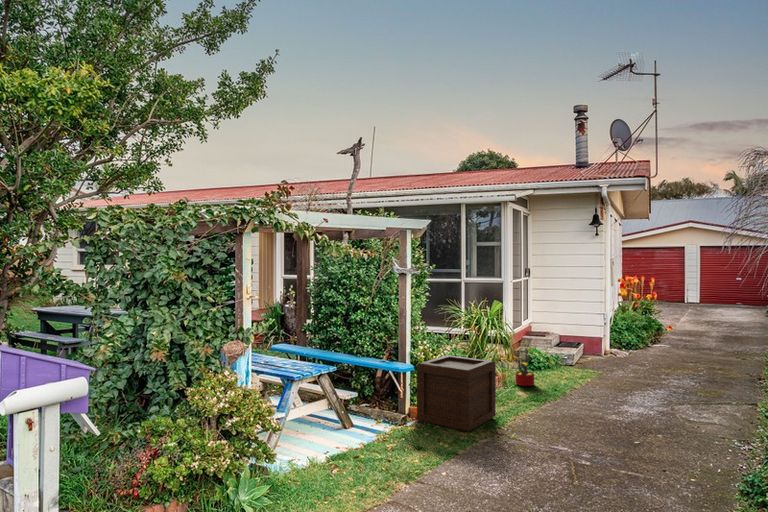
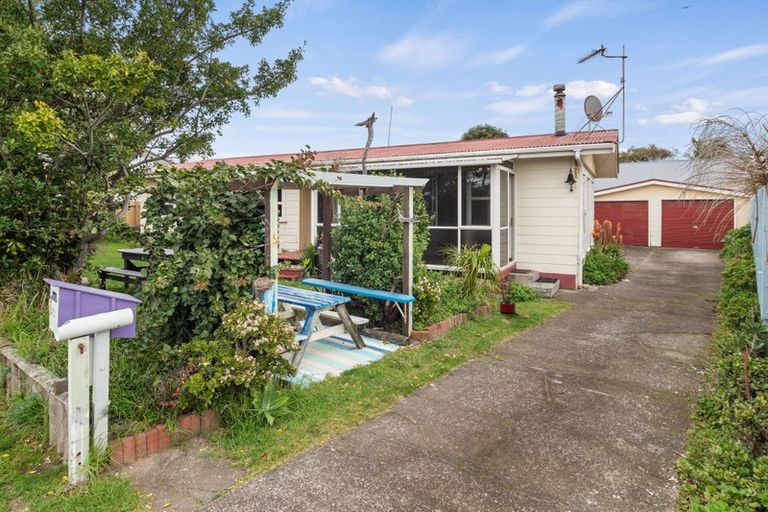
wooden crate: present [417,355,496,432] -> none [418,289,482,350]

